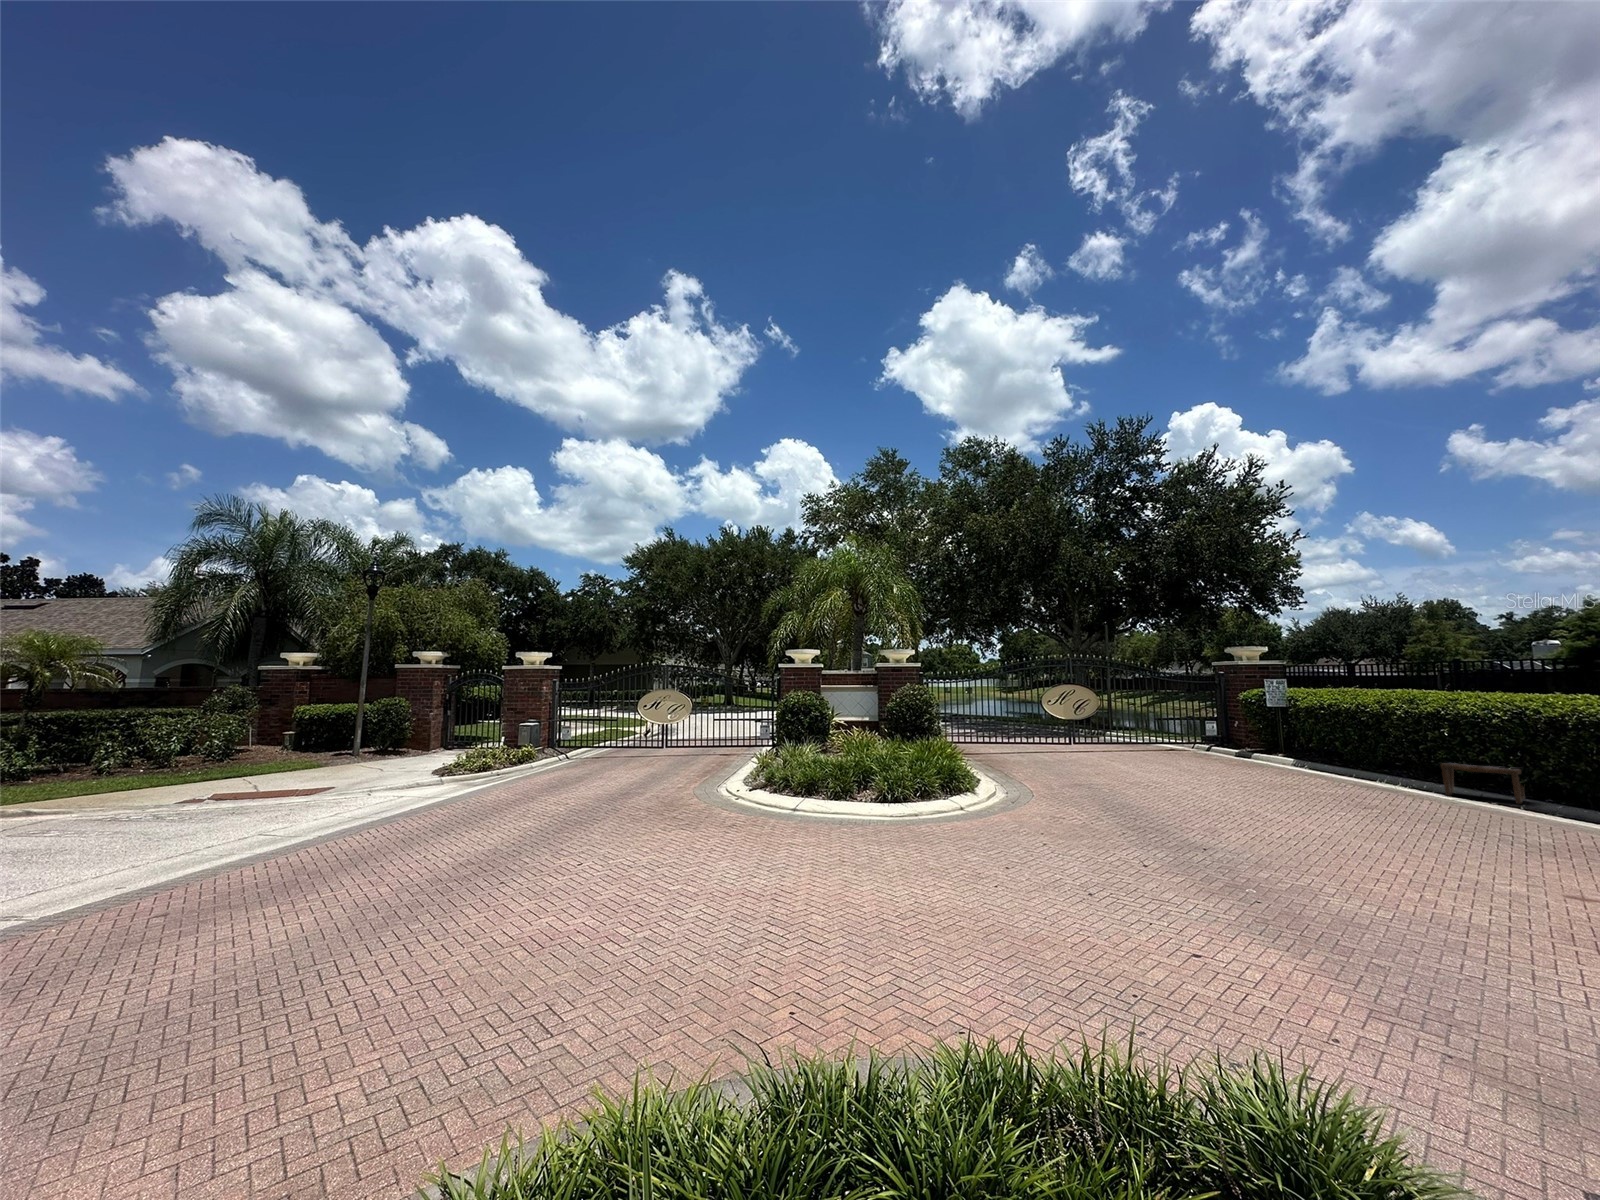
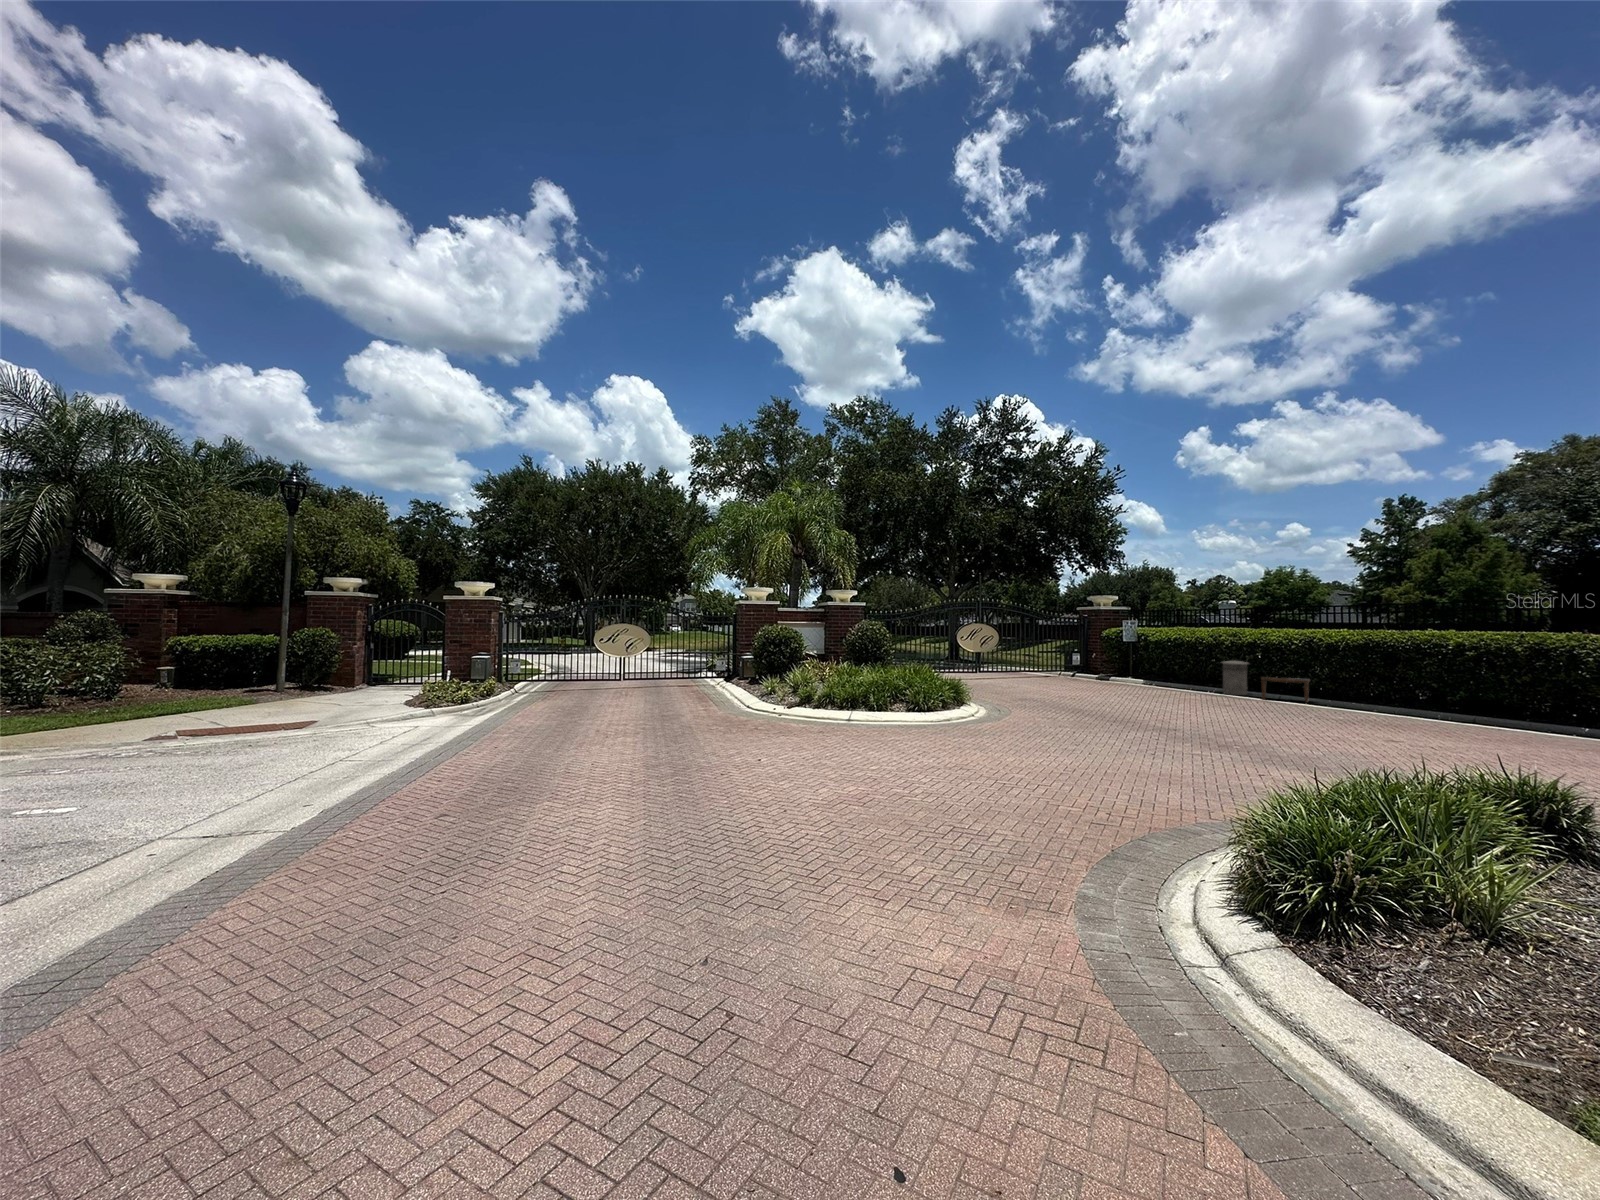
trash can: none [1386,736,1432,786] -> present [1223,661,1248,695]

